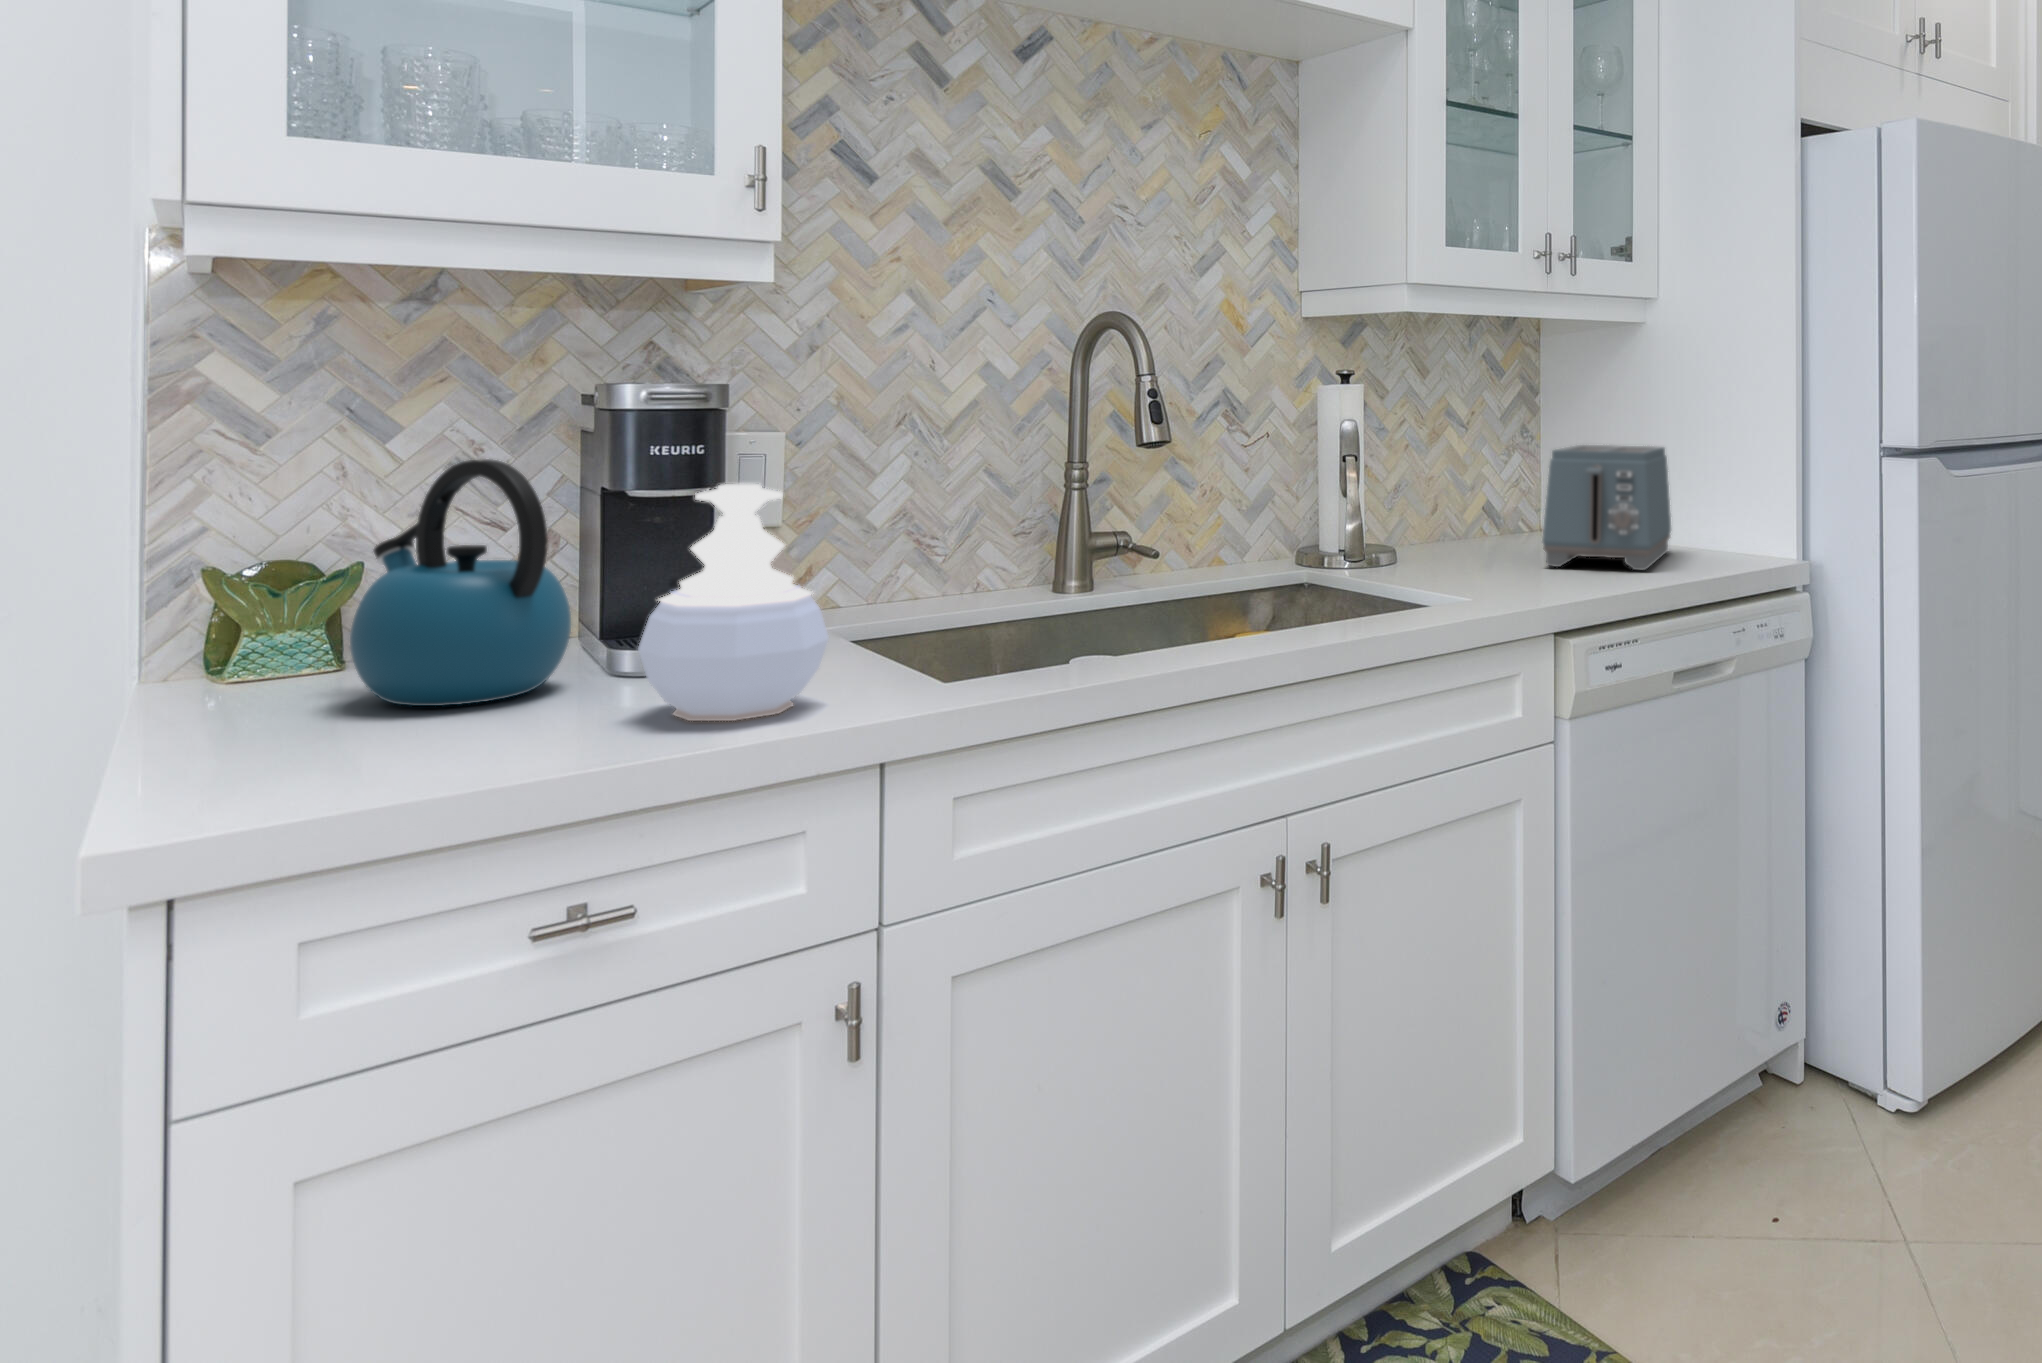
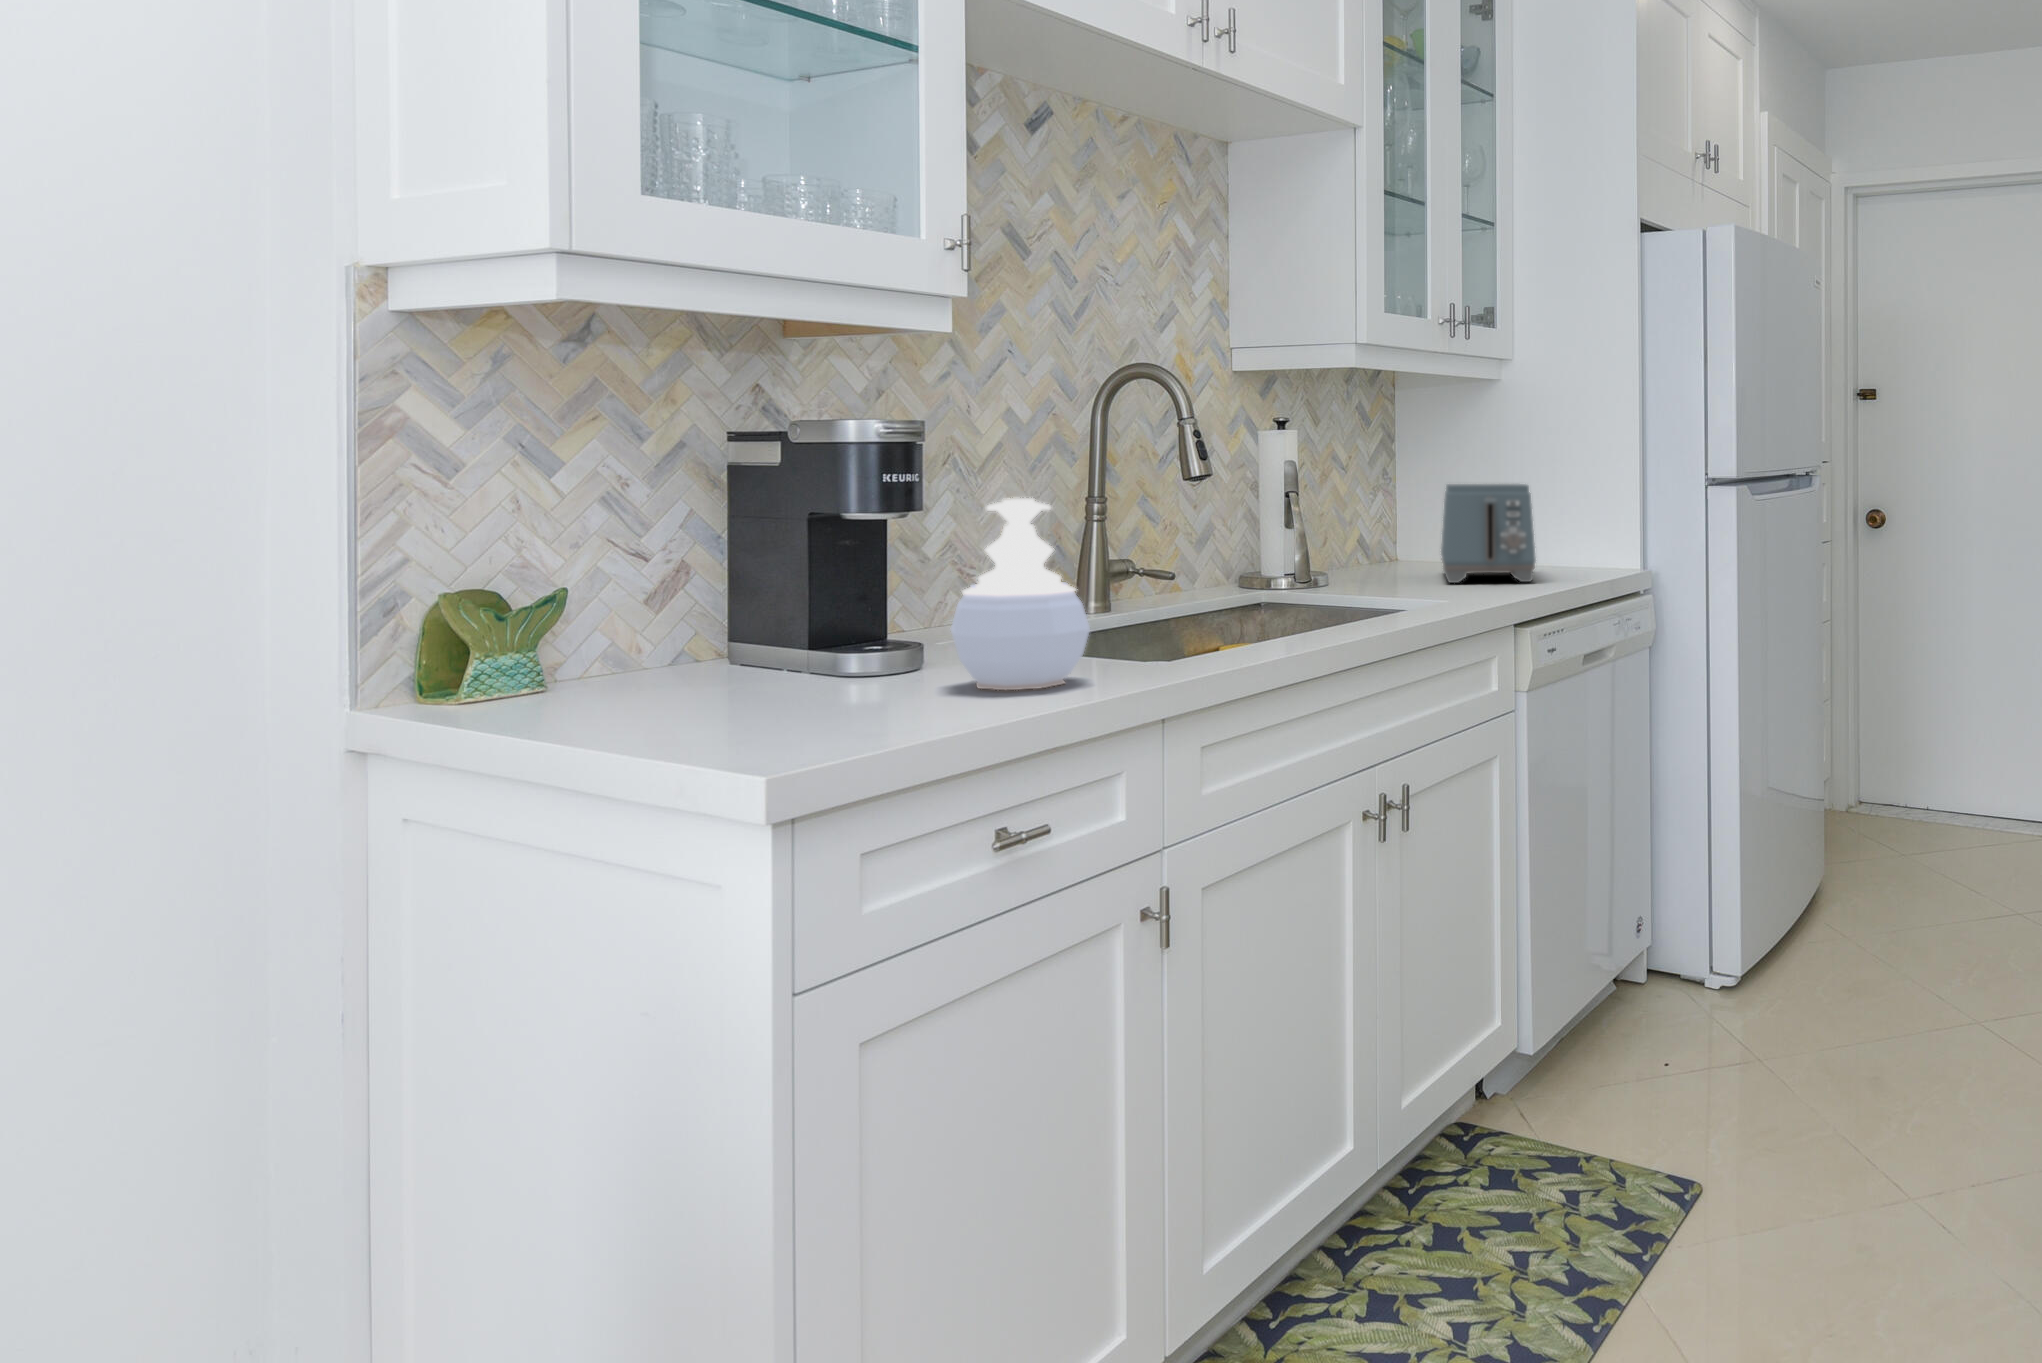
kettle: present [350,459,571,706] -> none [637,485,833,697]

